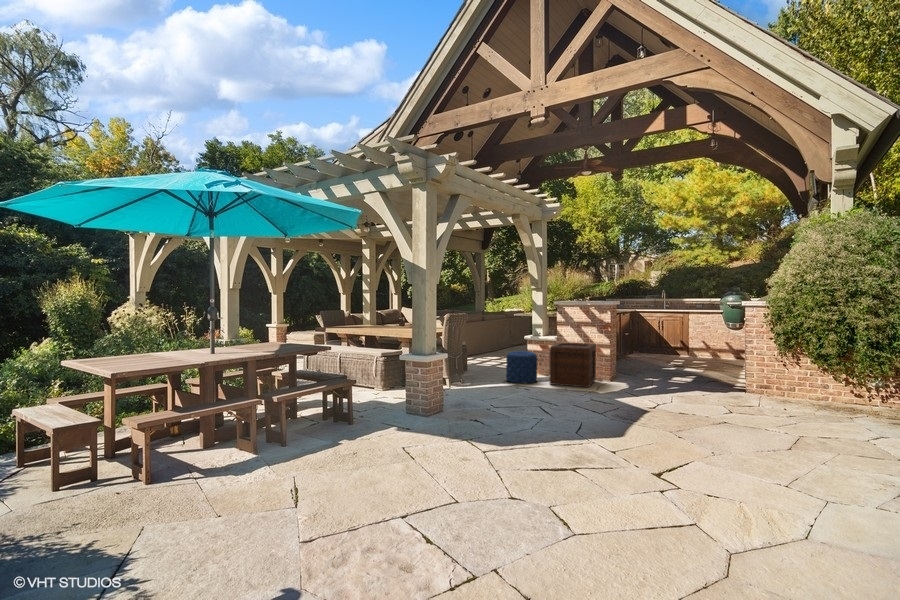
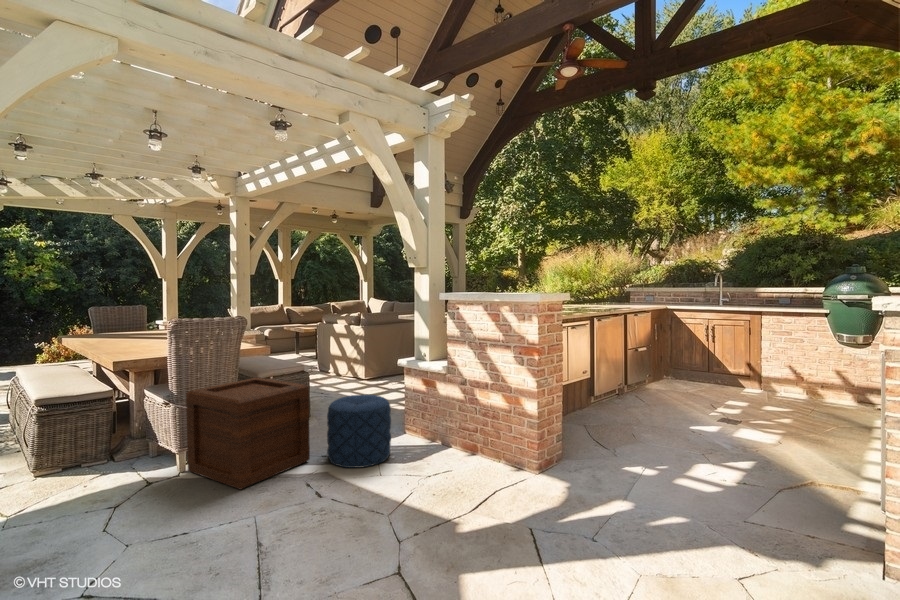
wooden crate: present [549,343,596,388] -> present [186,377,310,489]

